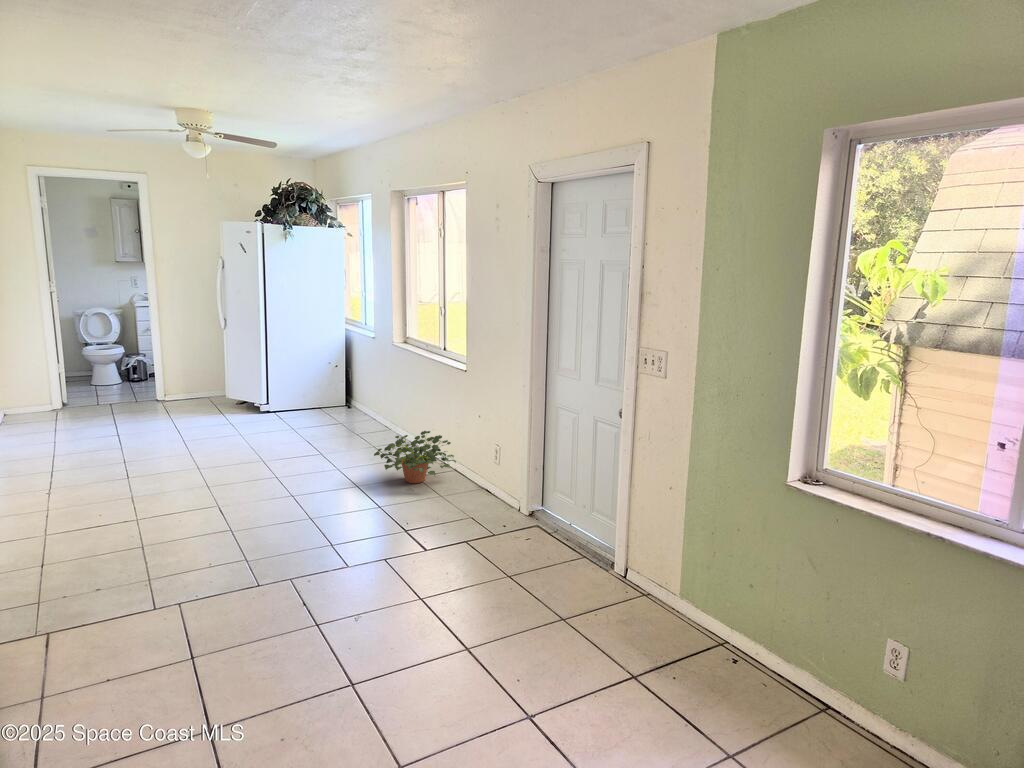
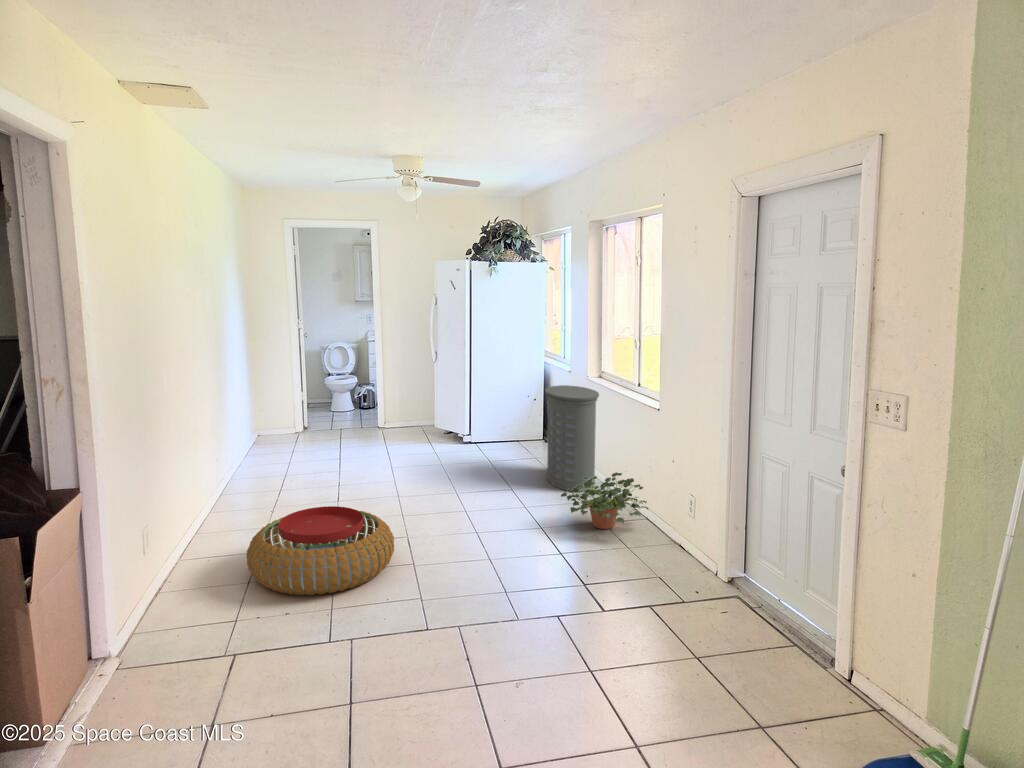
laundry hamper: none [350,351,404,453] -> present [545,385,599,492]
pouf: none [42,478,211,568] -> present [246,506,394,595]

